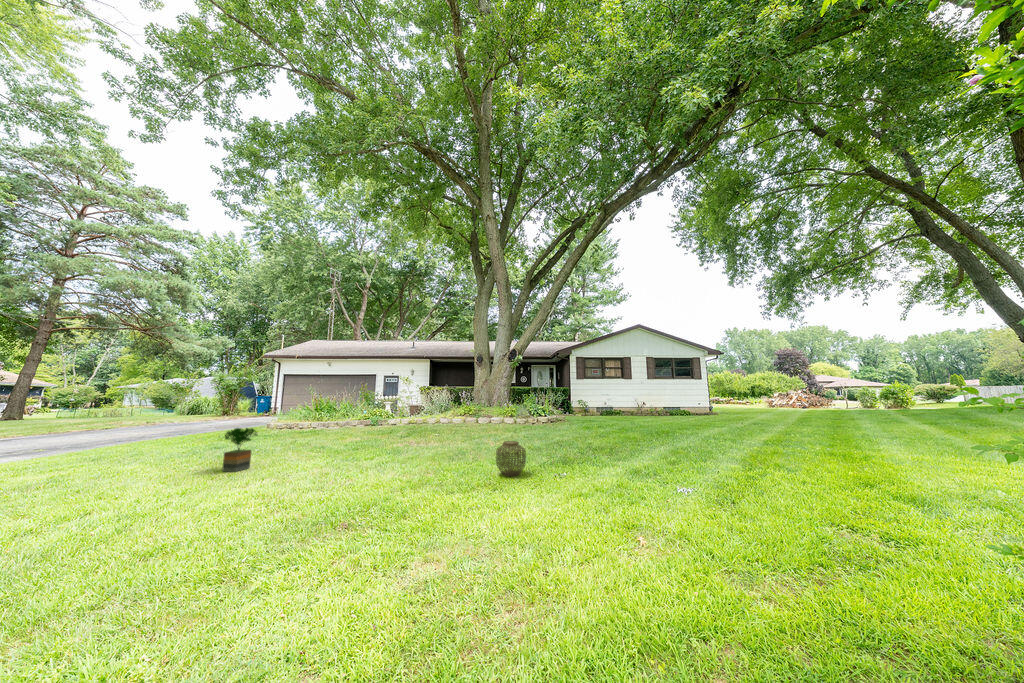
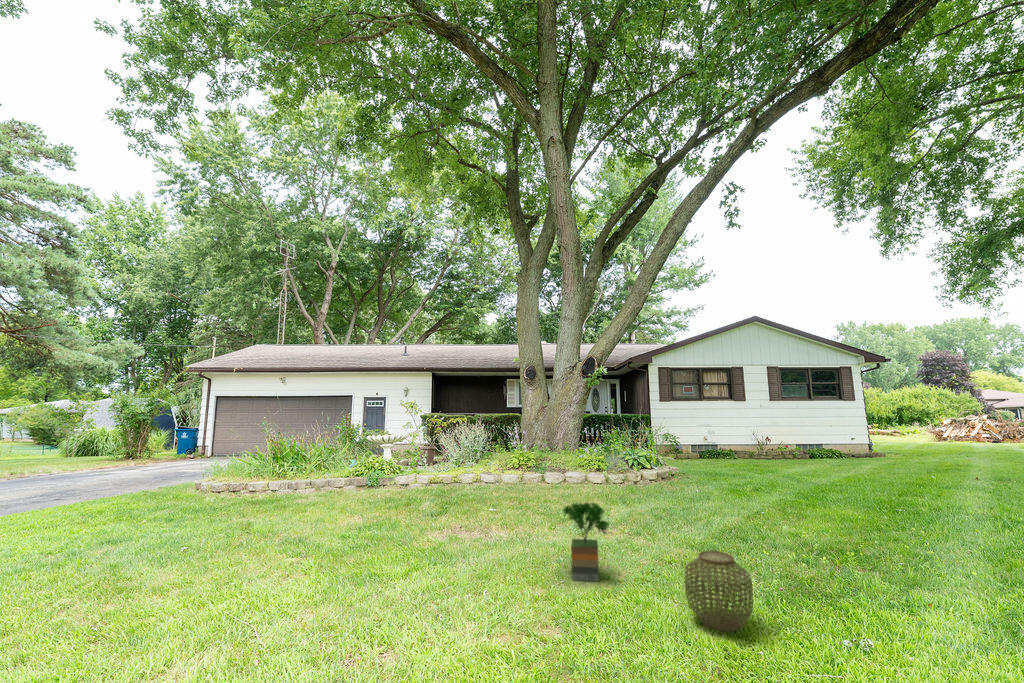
potted tree: present [222,428,257,472] -> present [563,502,609,582]

